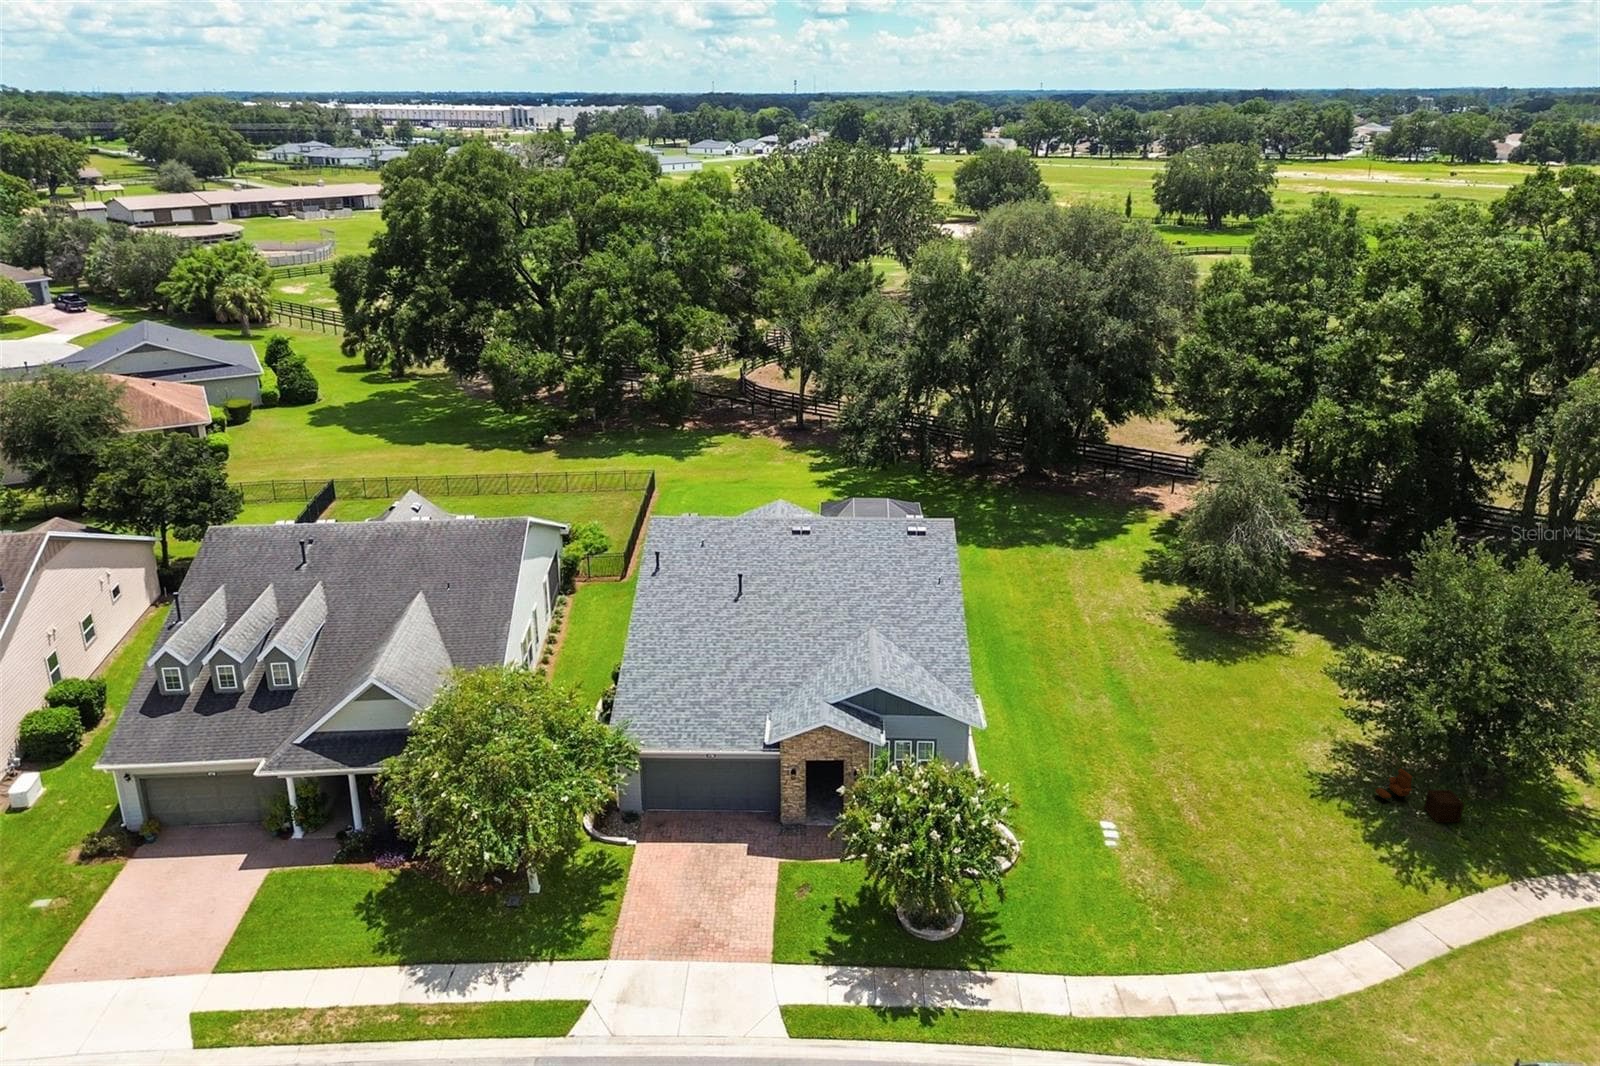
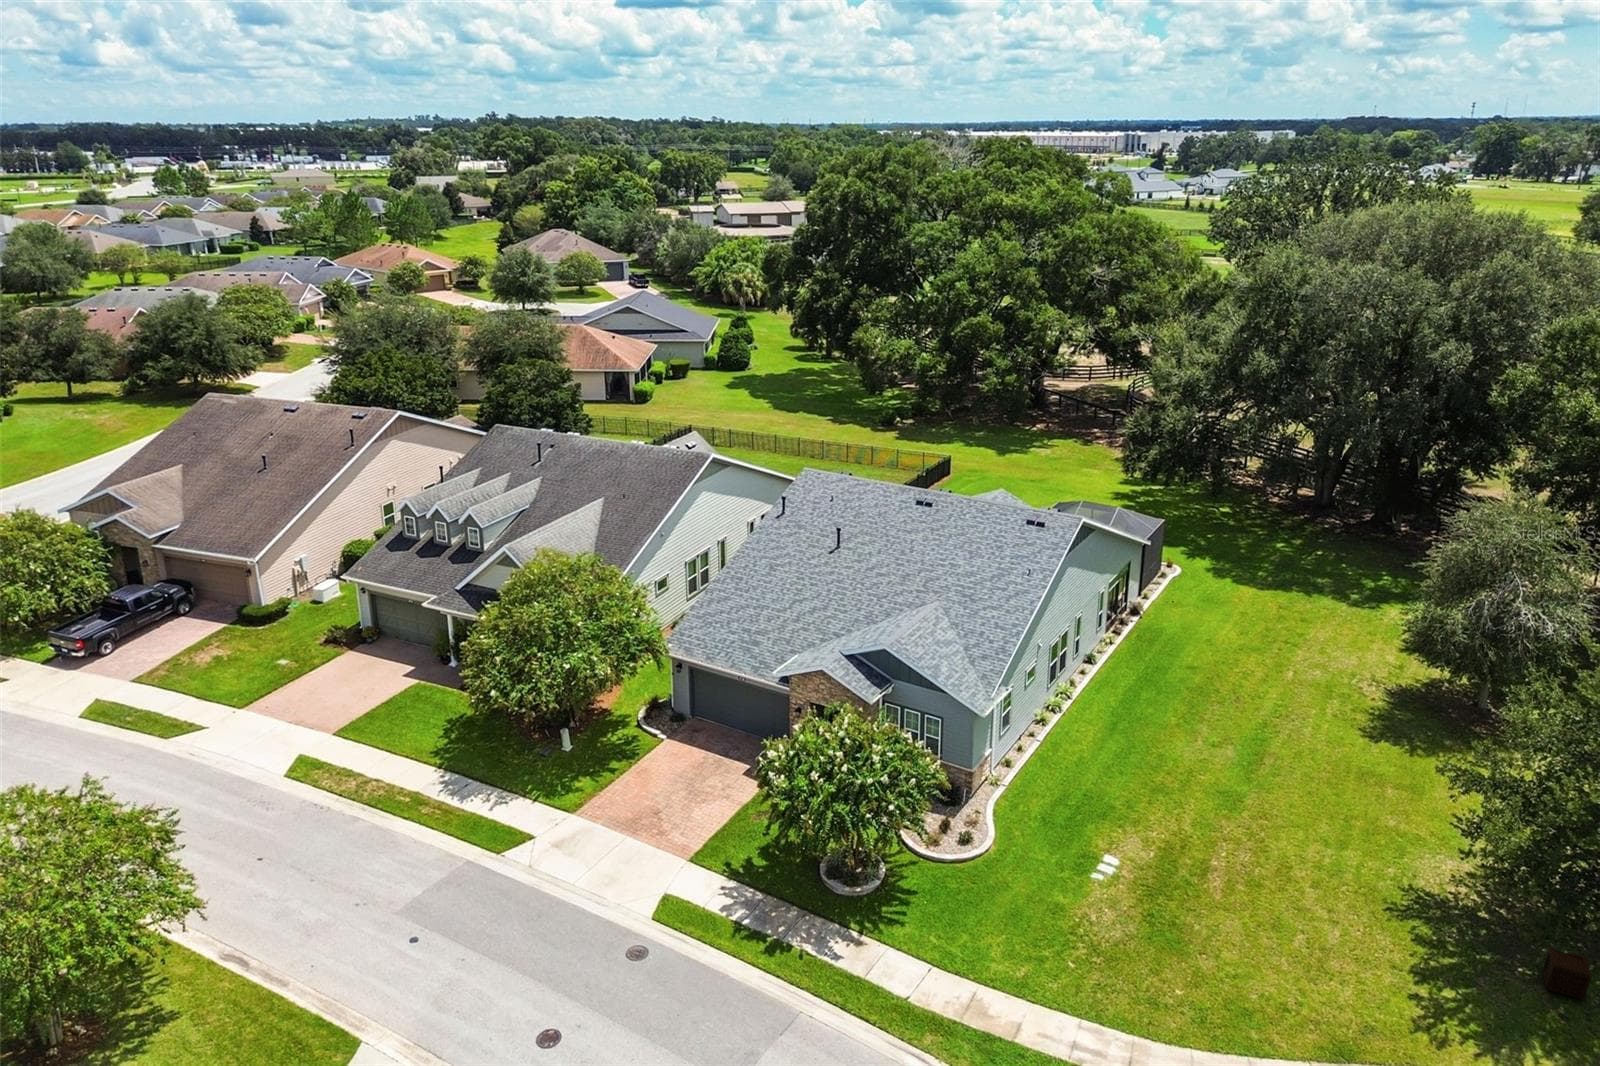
lounge chair: present [1374,768,1412,804] -> none [1477,911,1535,954]

